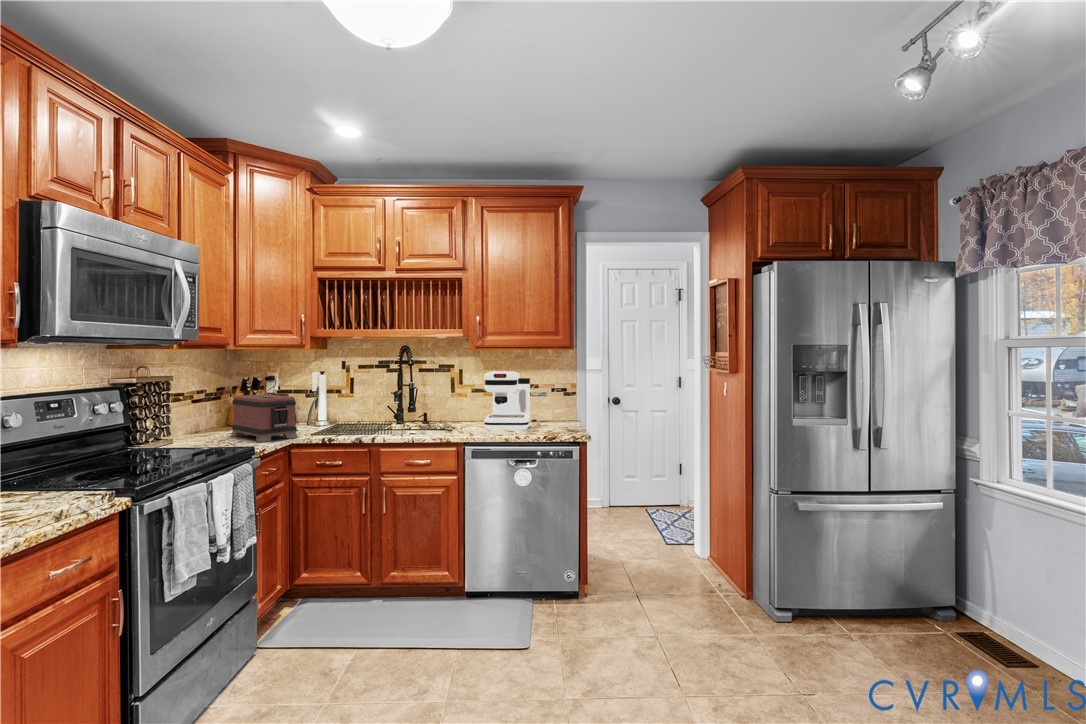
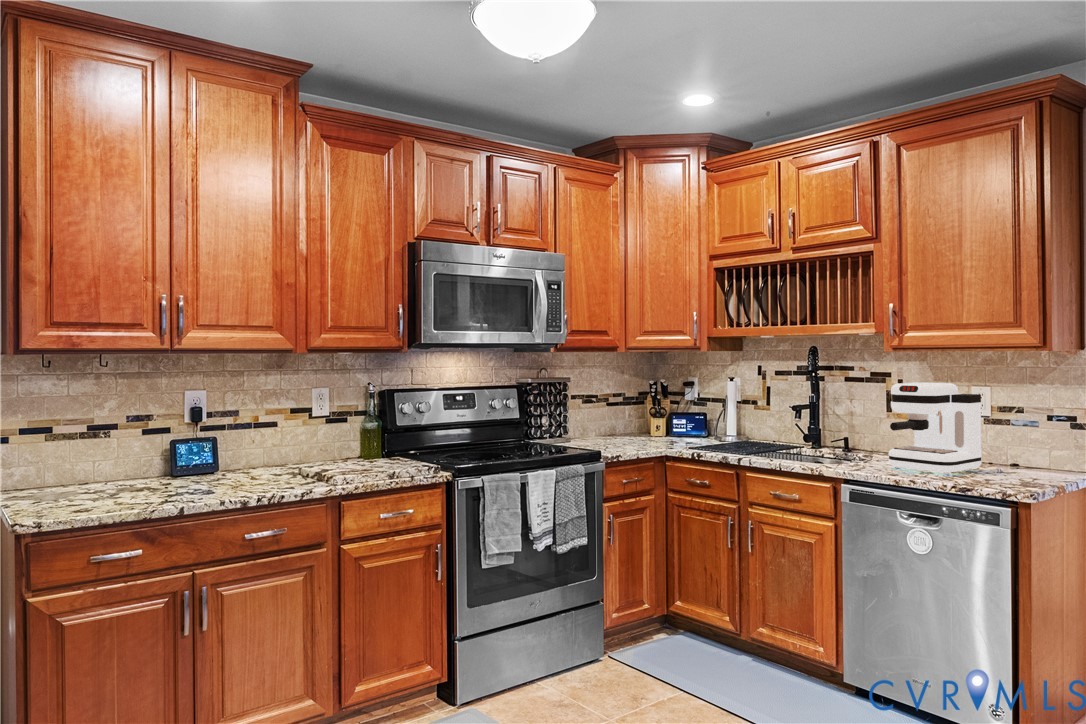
toaster: present [231,394,298,442] -> none [620,400,666,449]

